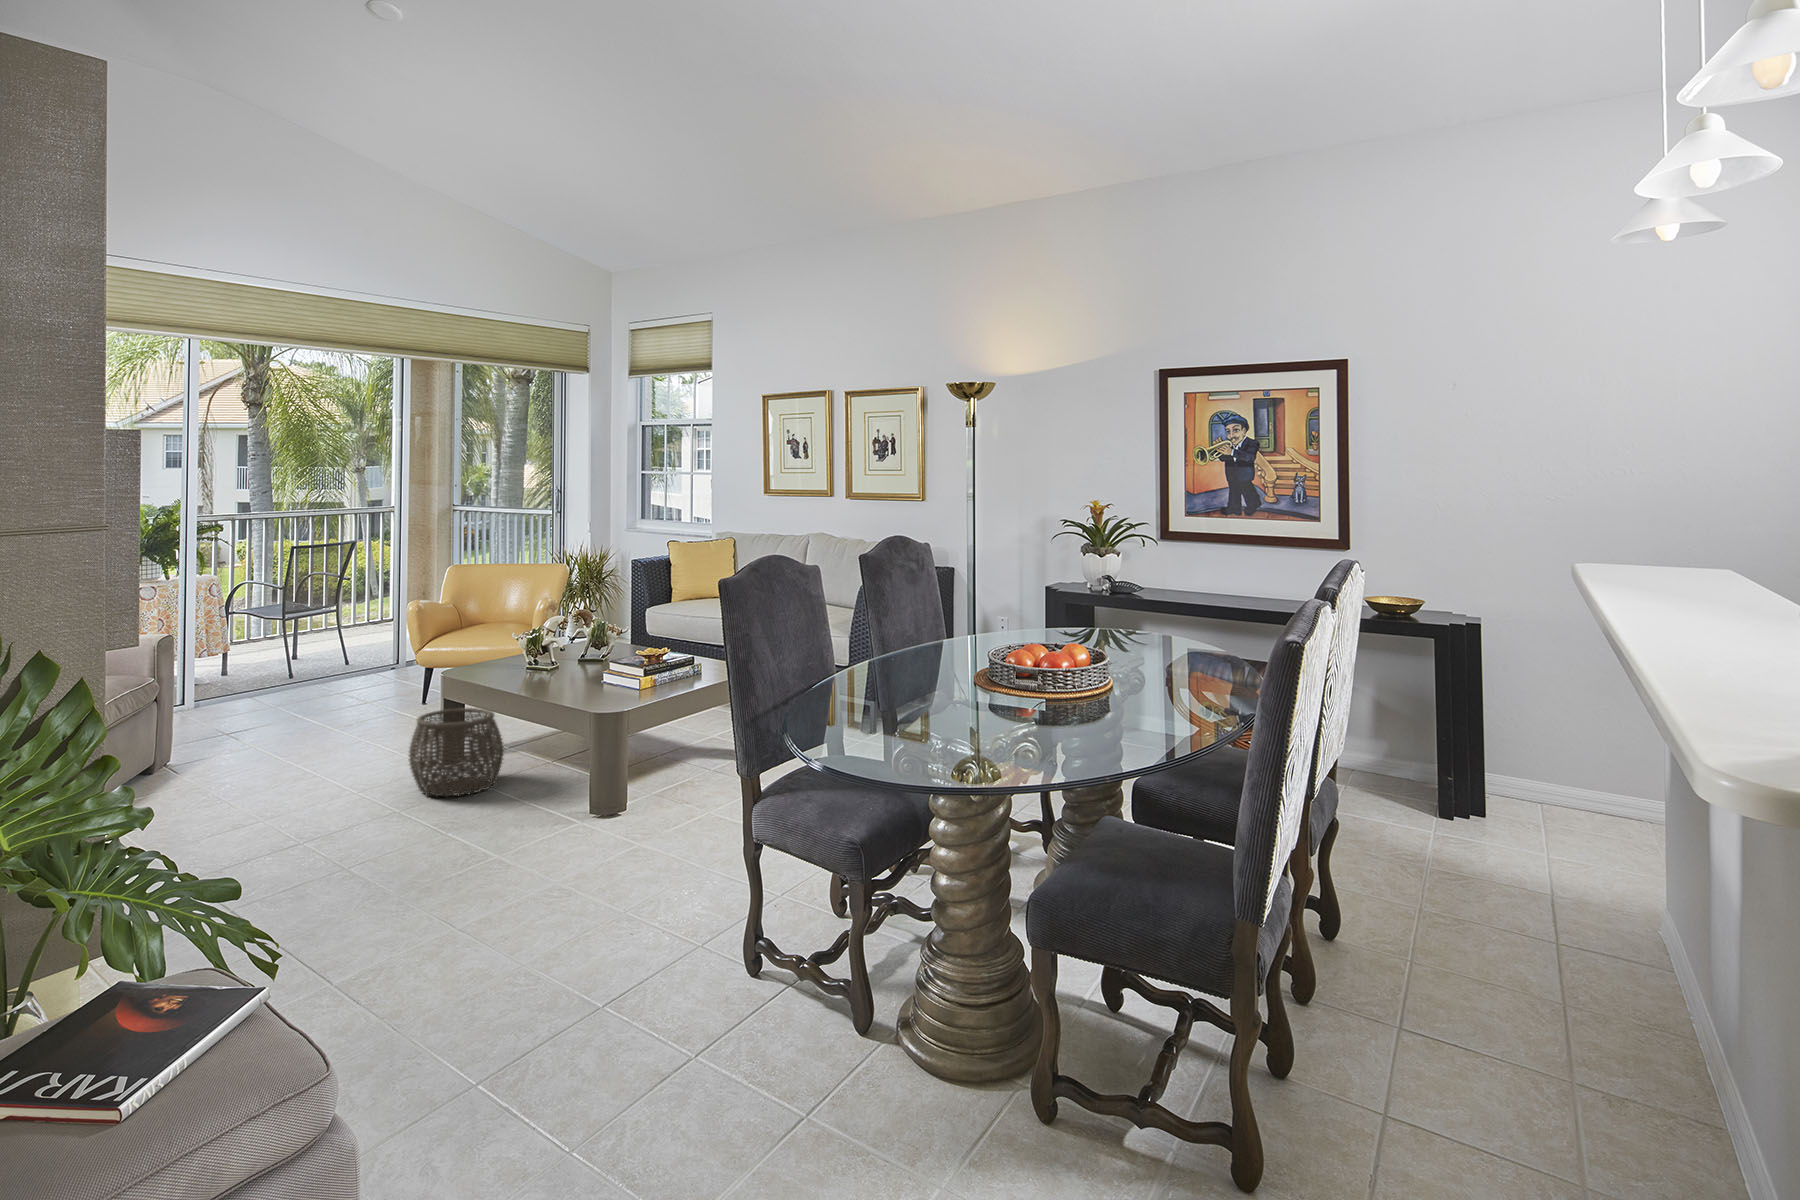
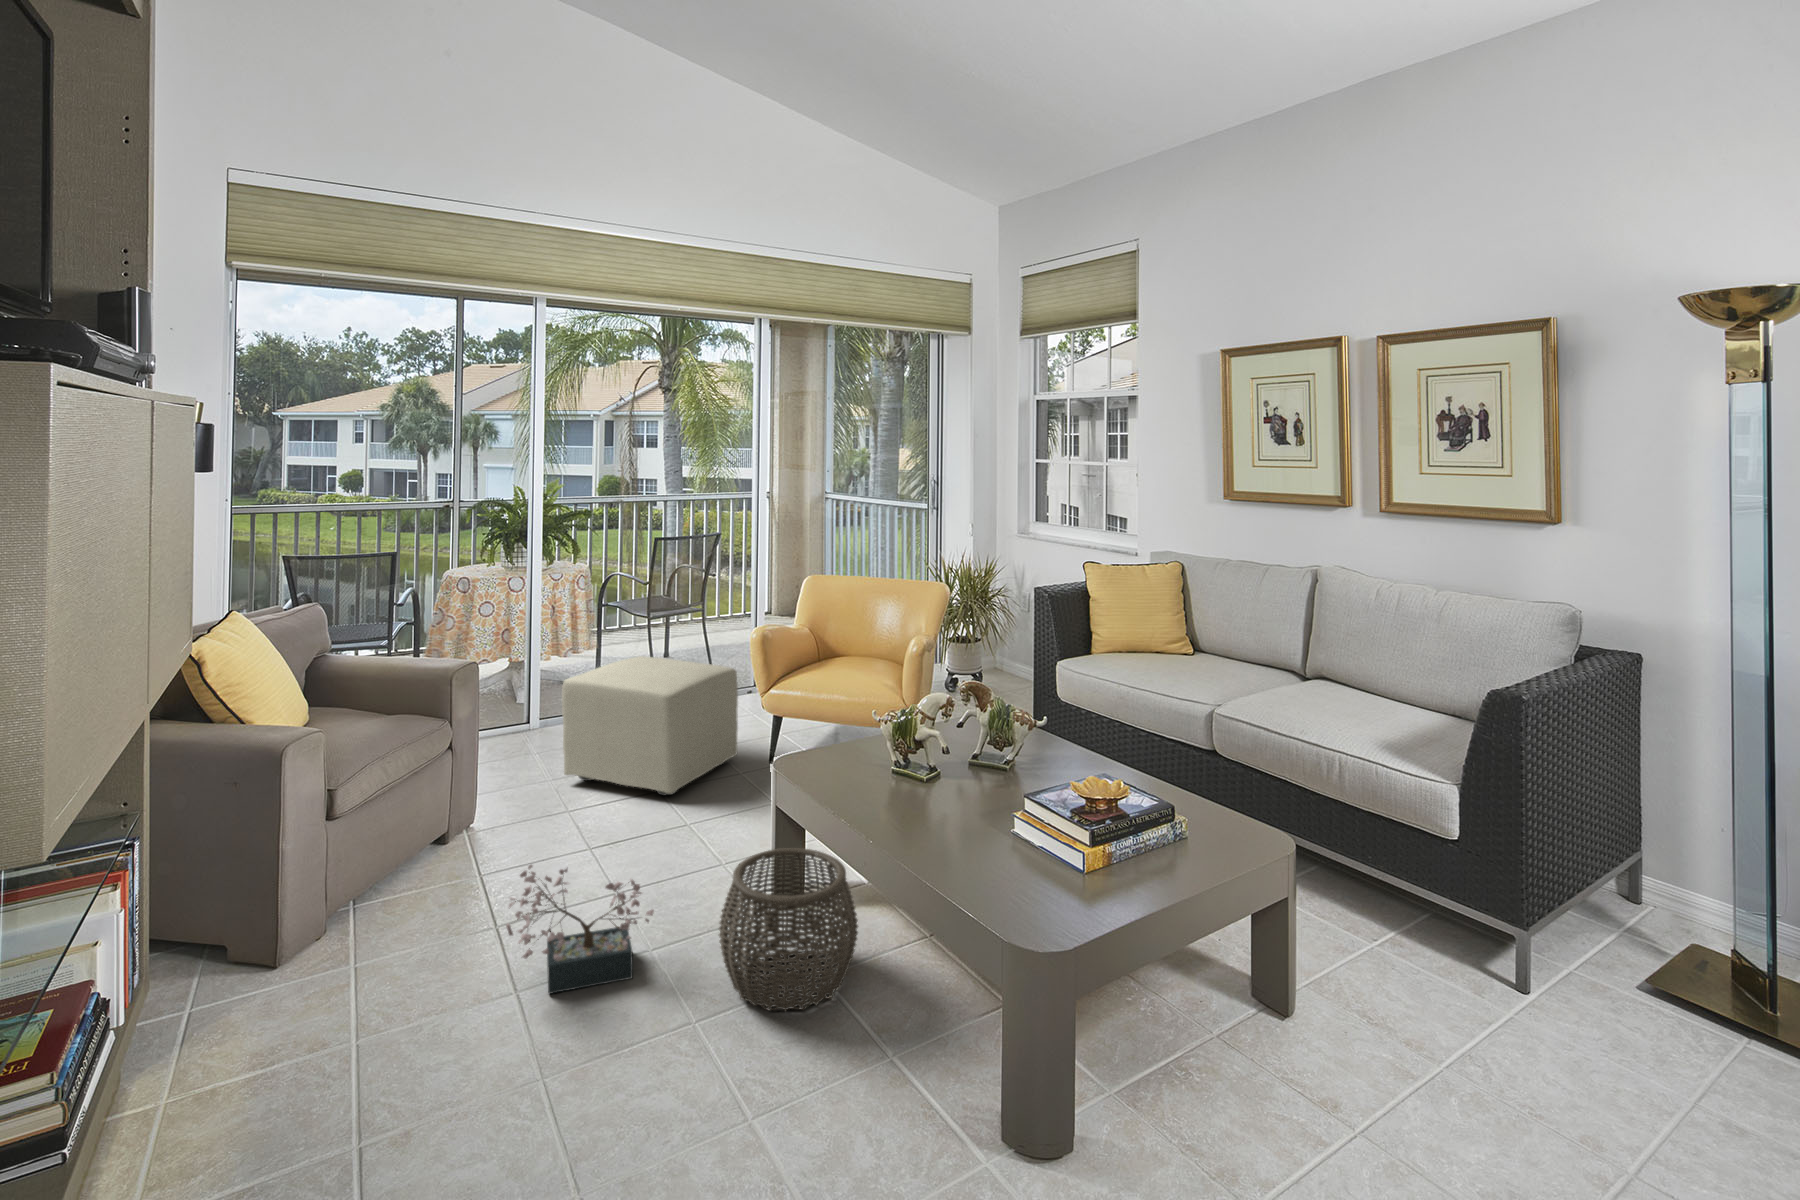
ottoman: none [235,630,394,728] -> present [562,656,738,795]
decorative plant: none [247,731,357,810] -> present [506,865,654,994]

